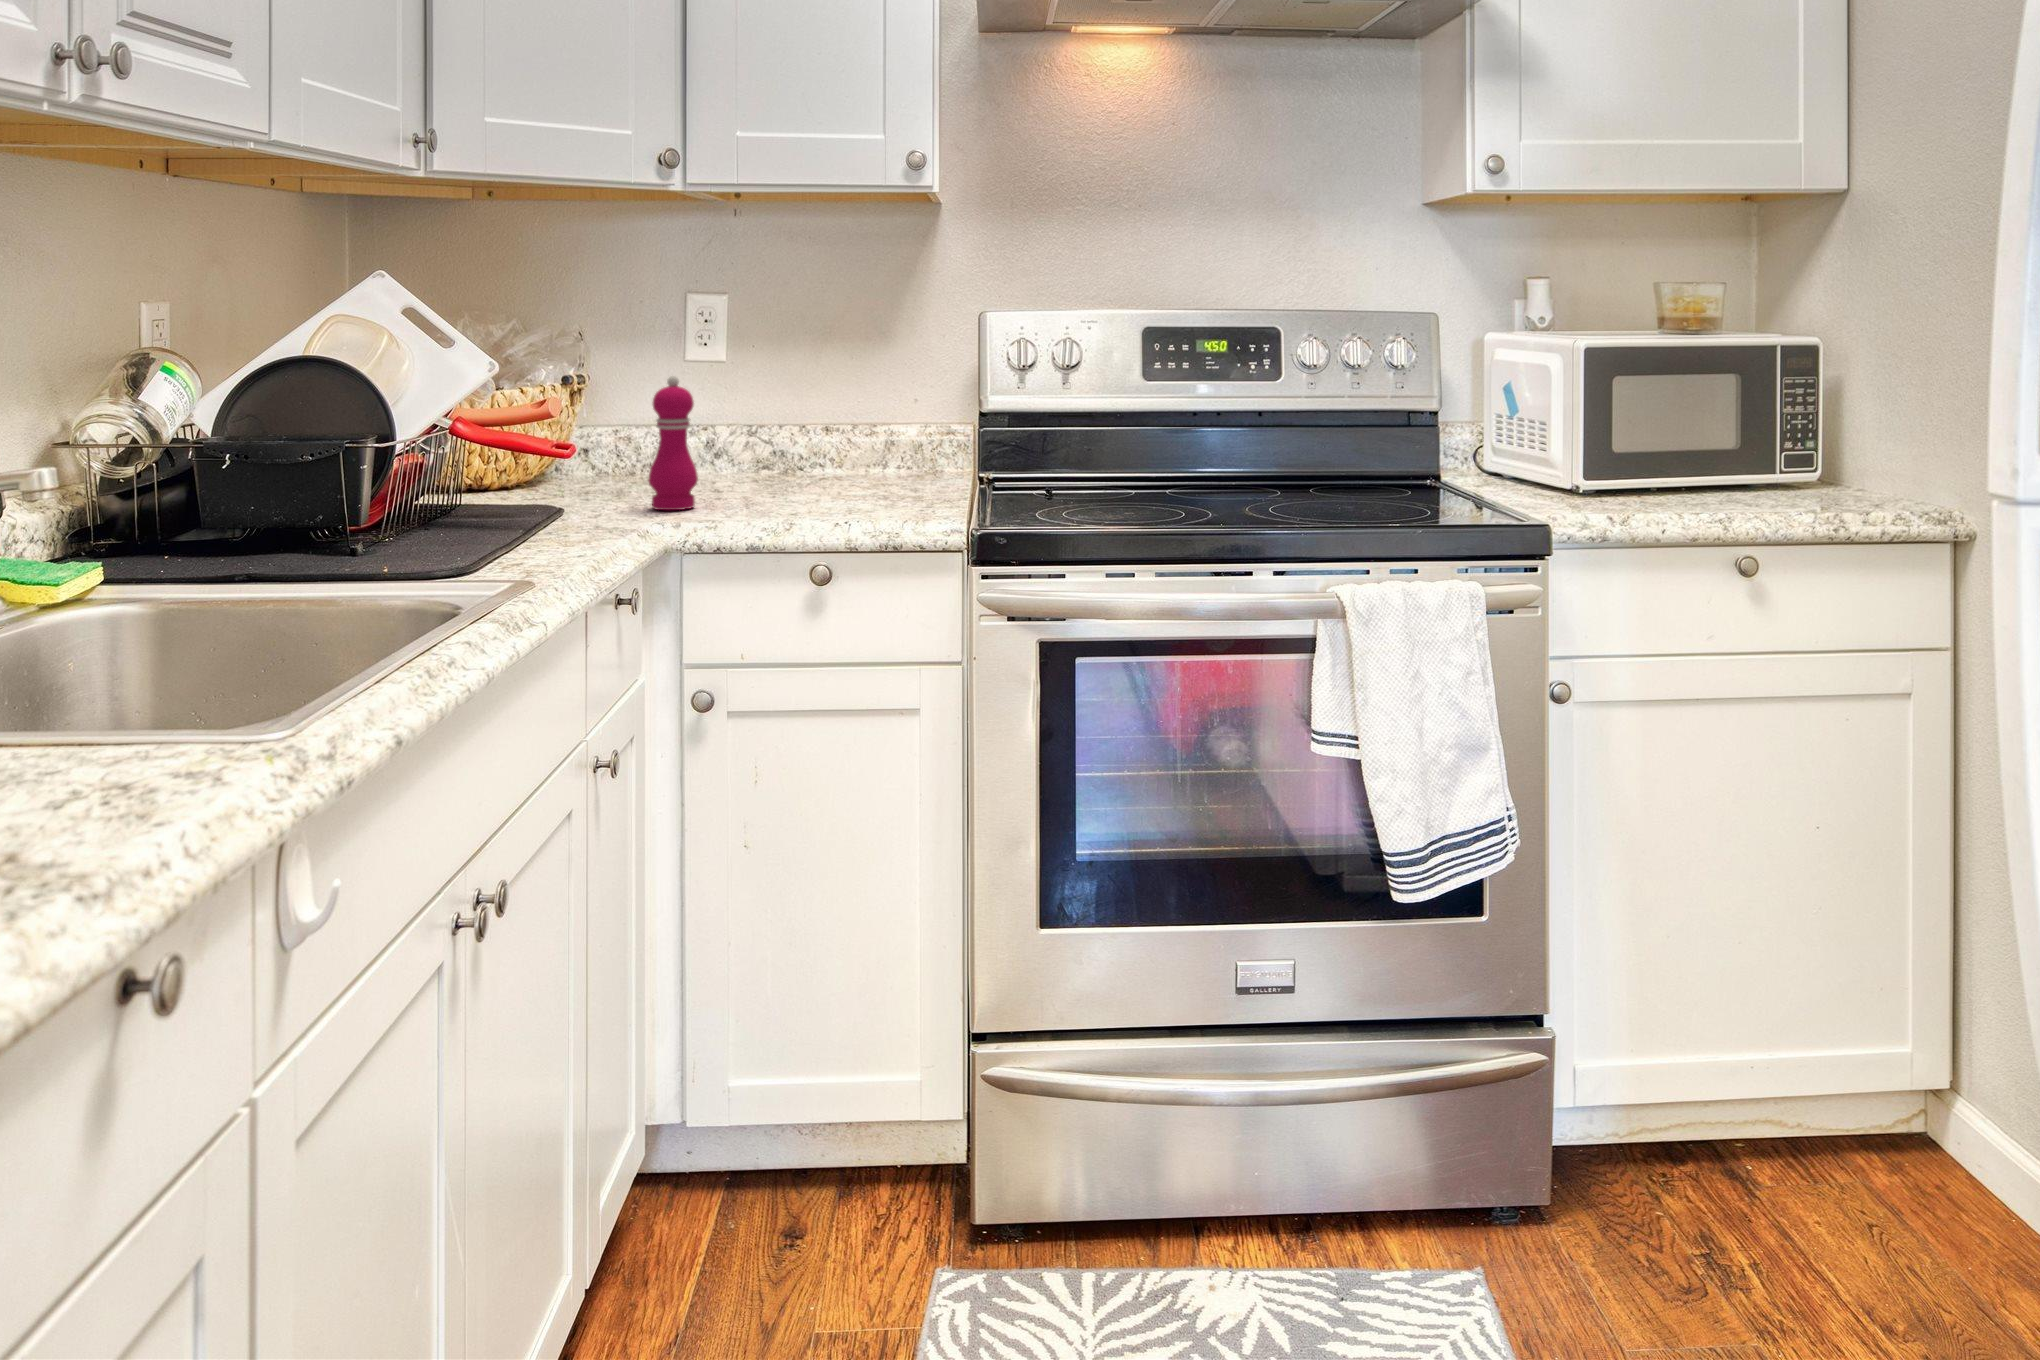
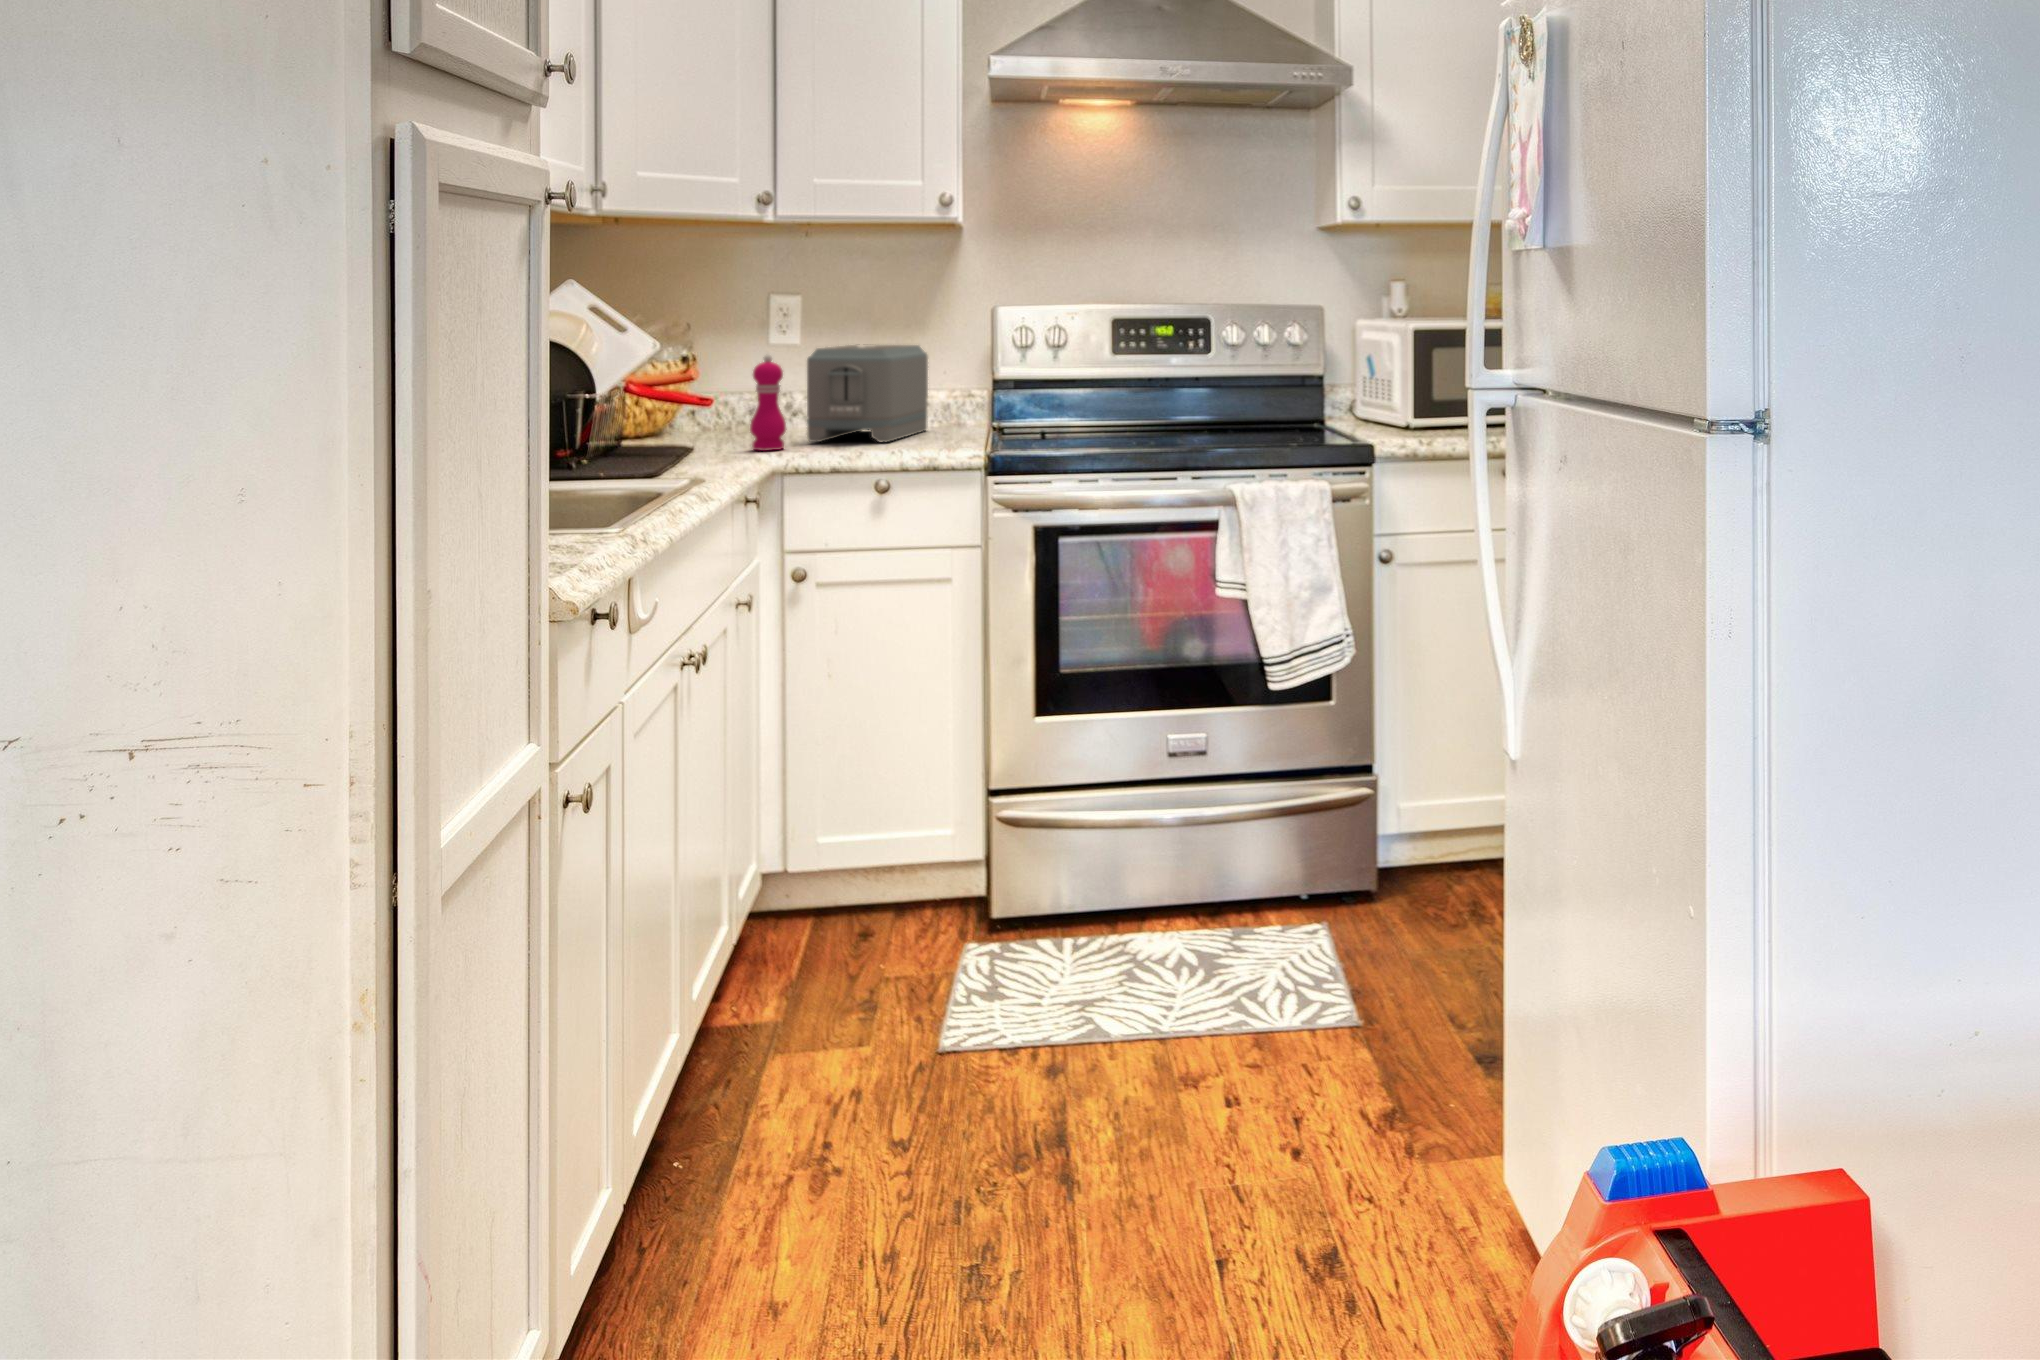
toaster: none [728,359,892,498] -> present [807,345,928,442]

